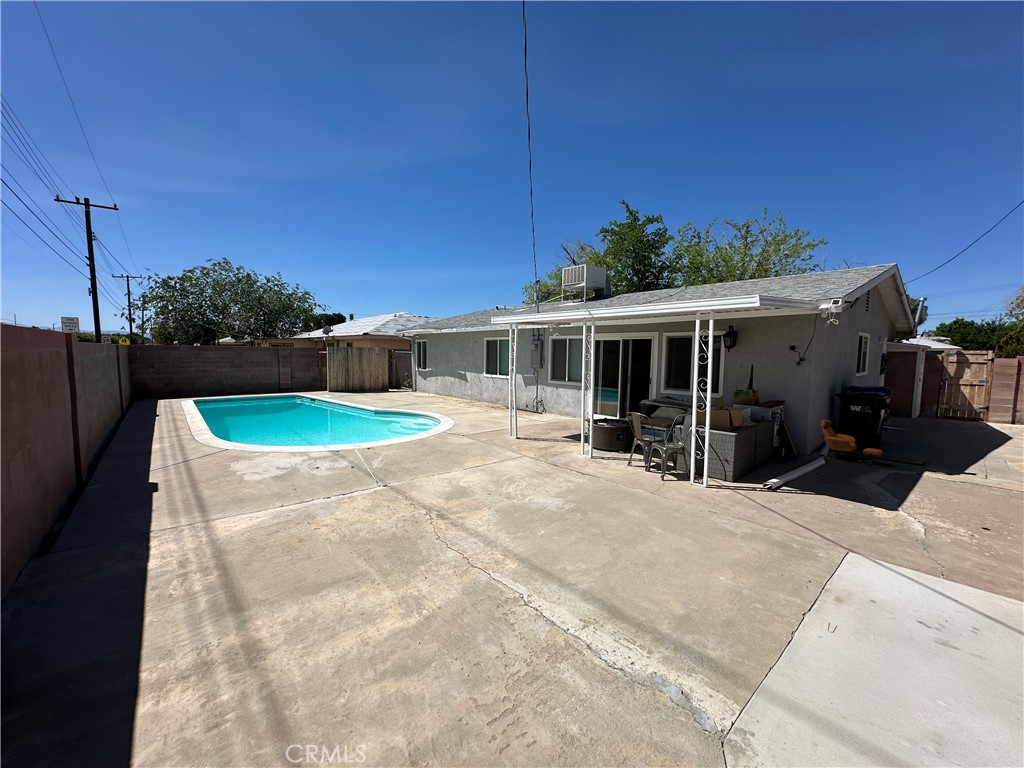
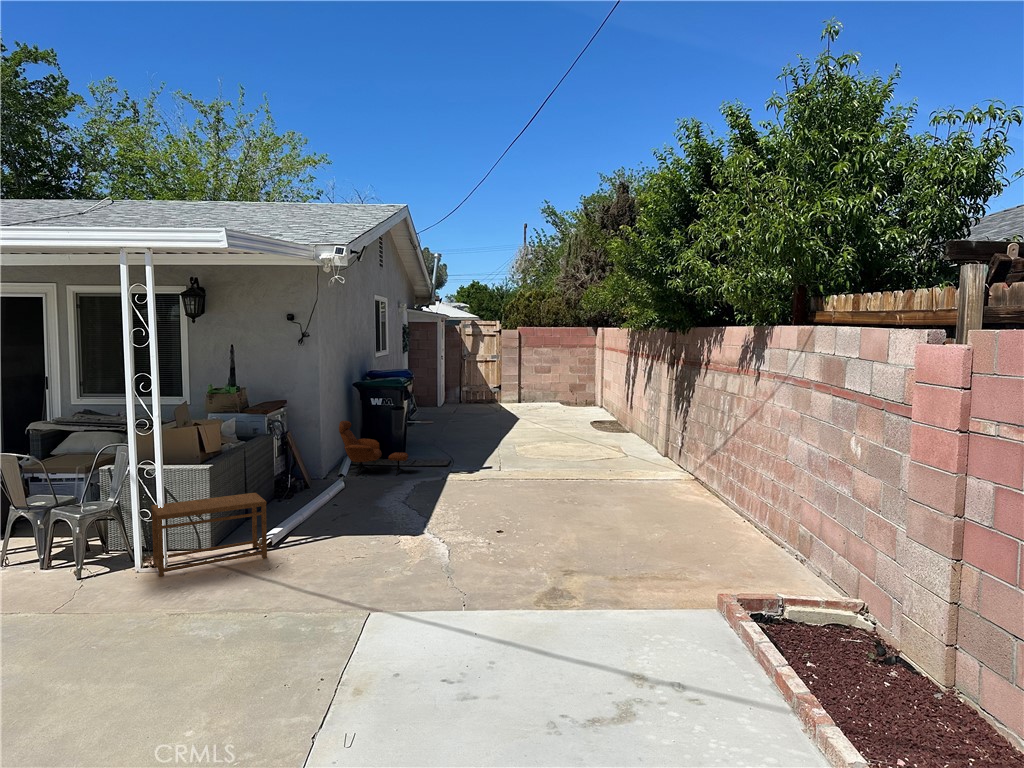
side table: none [701,450,771,495] -> present [151,493,267,576]

